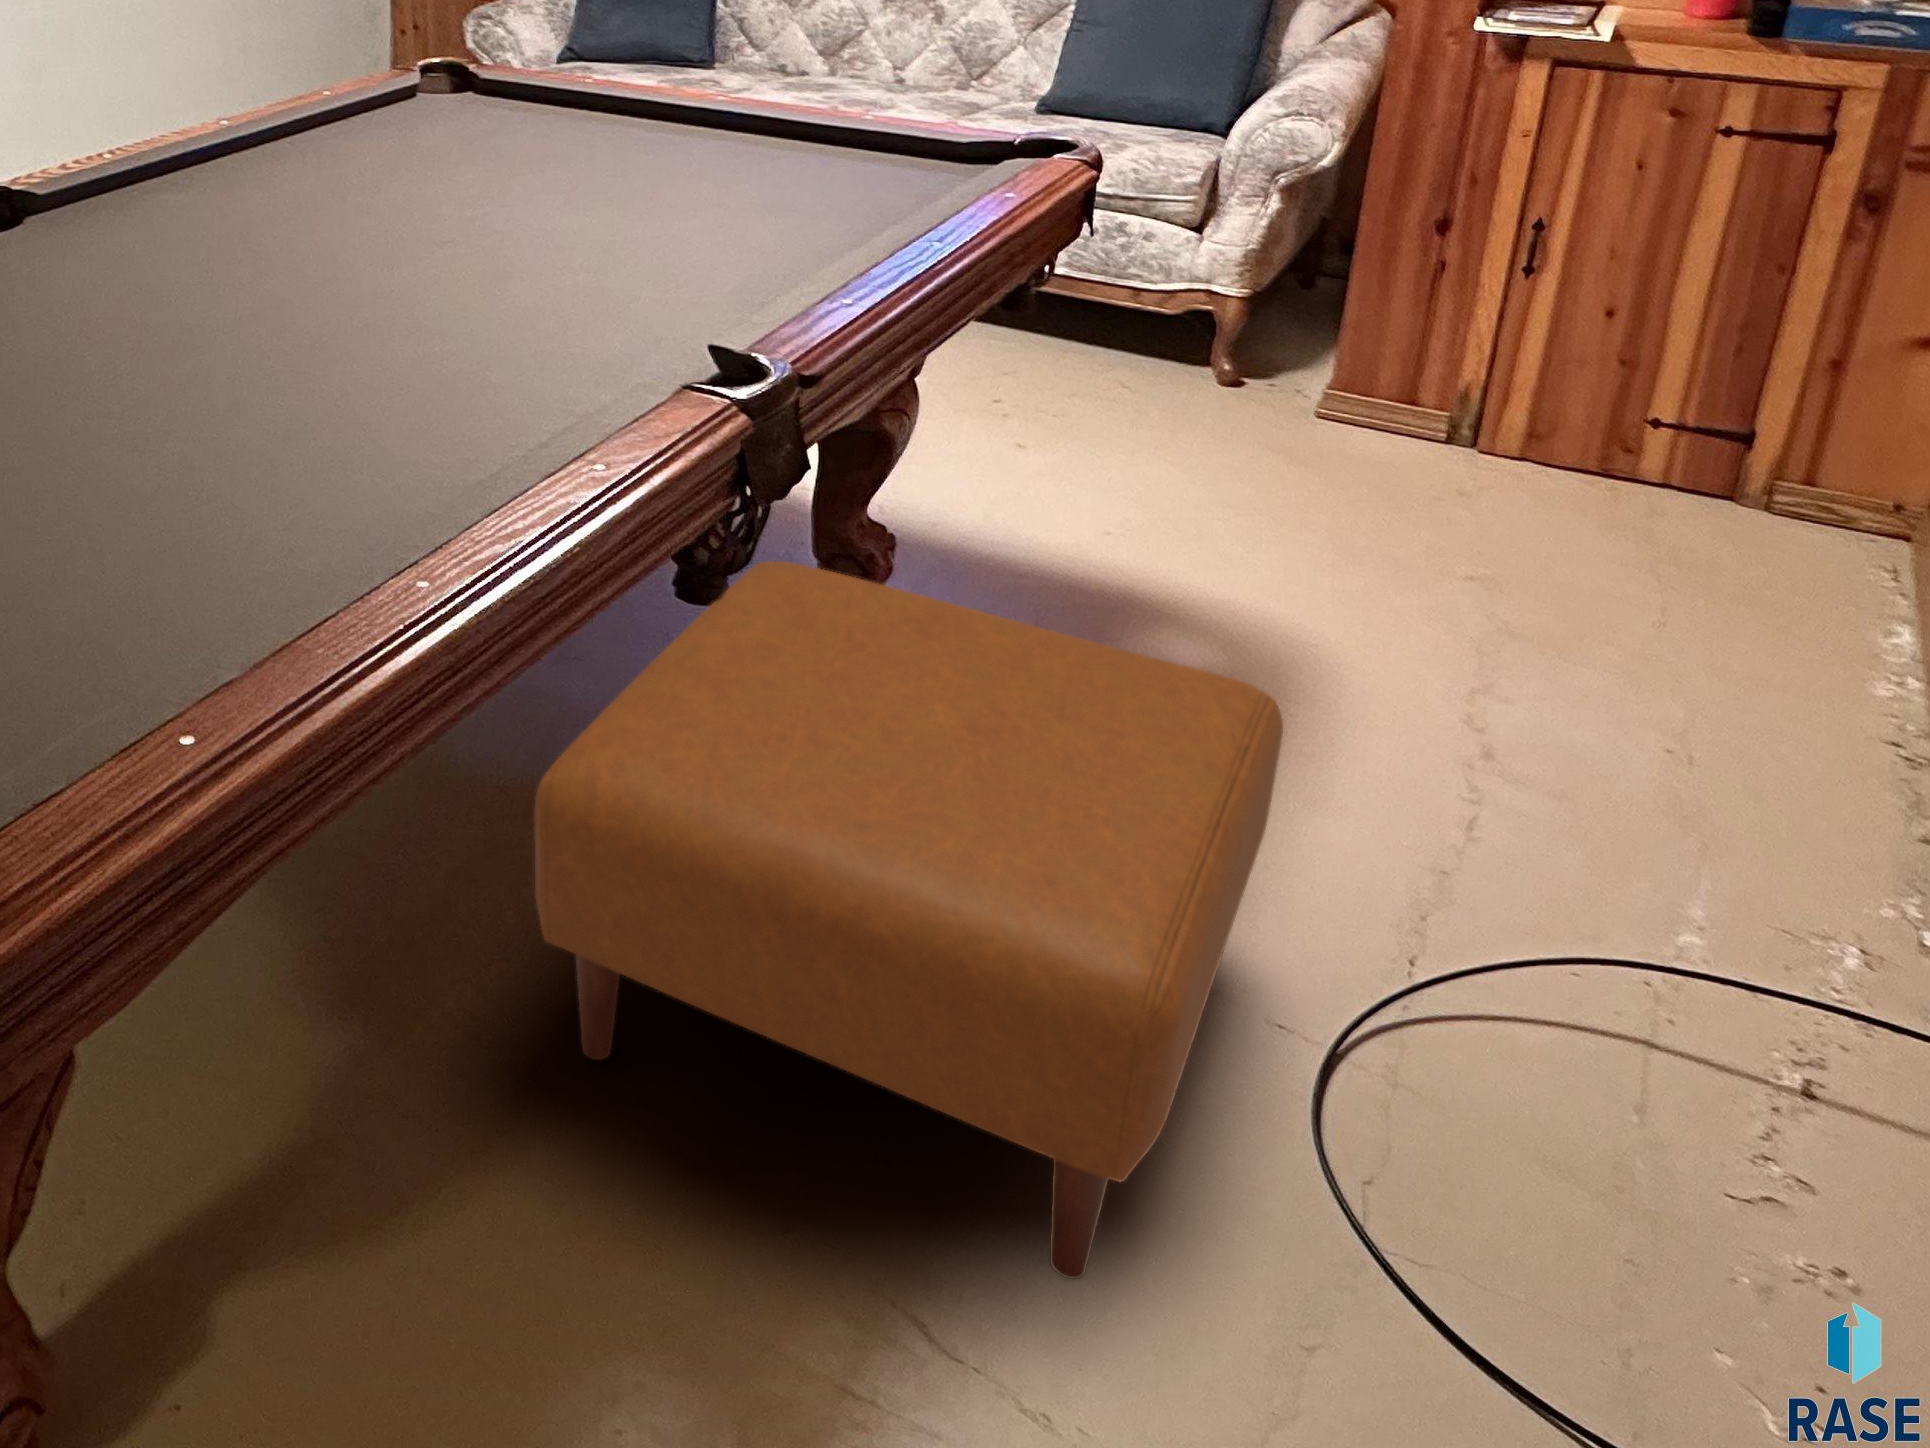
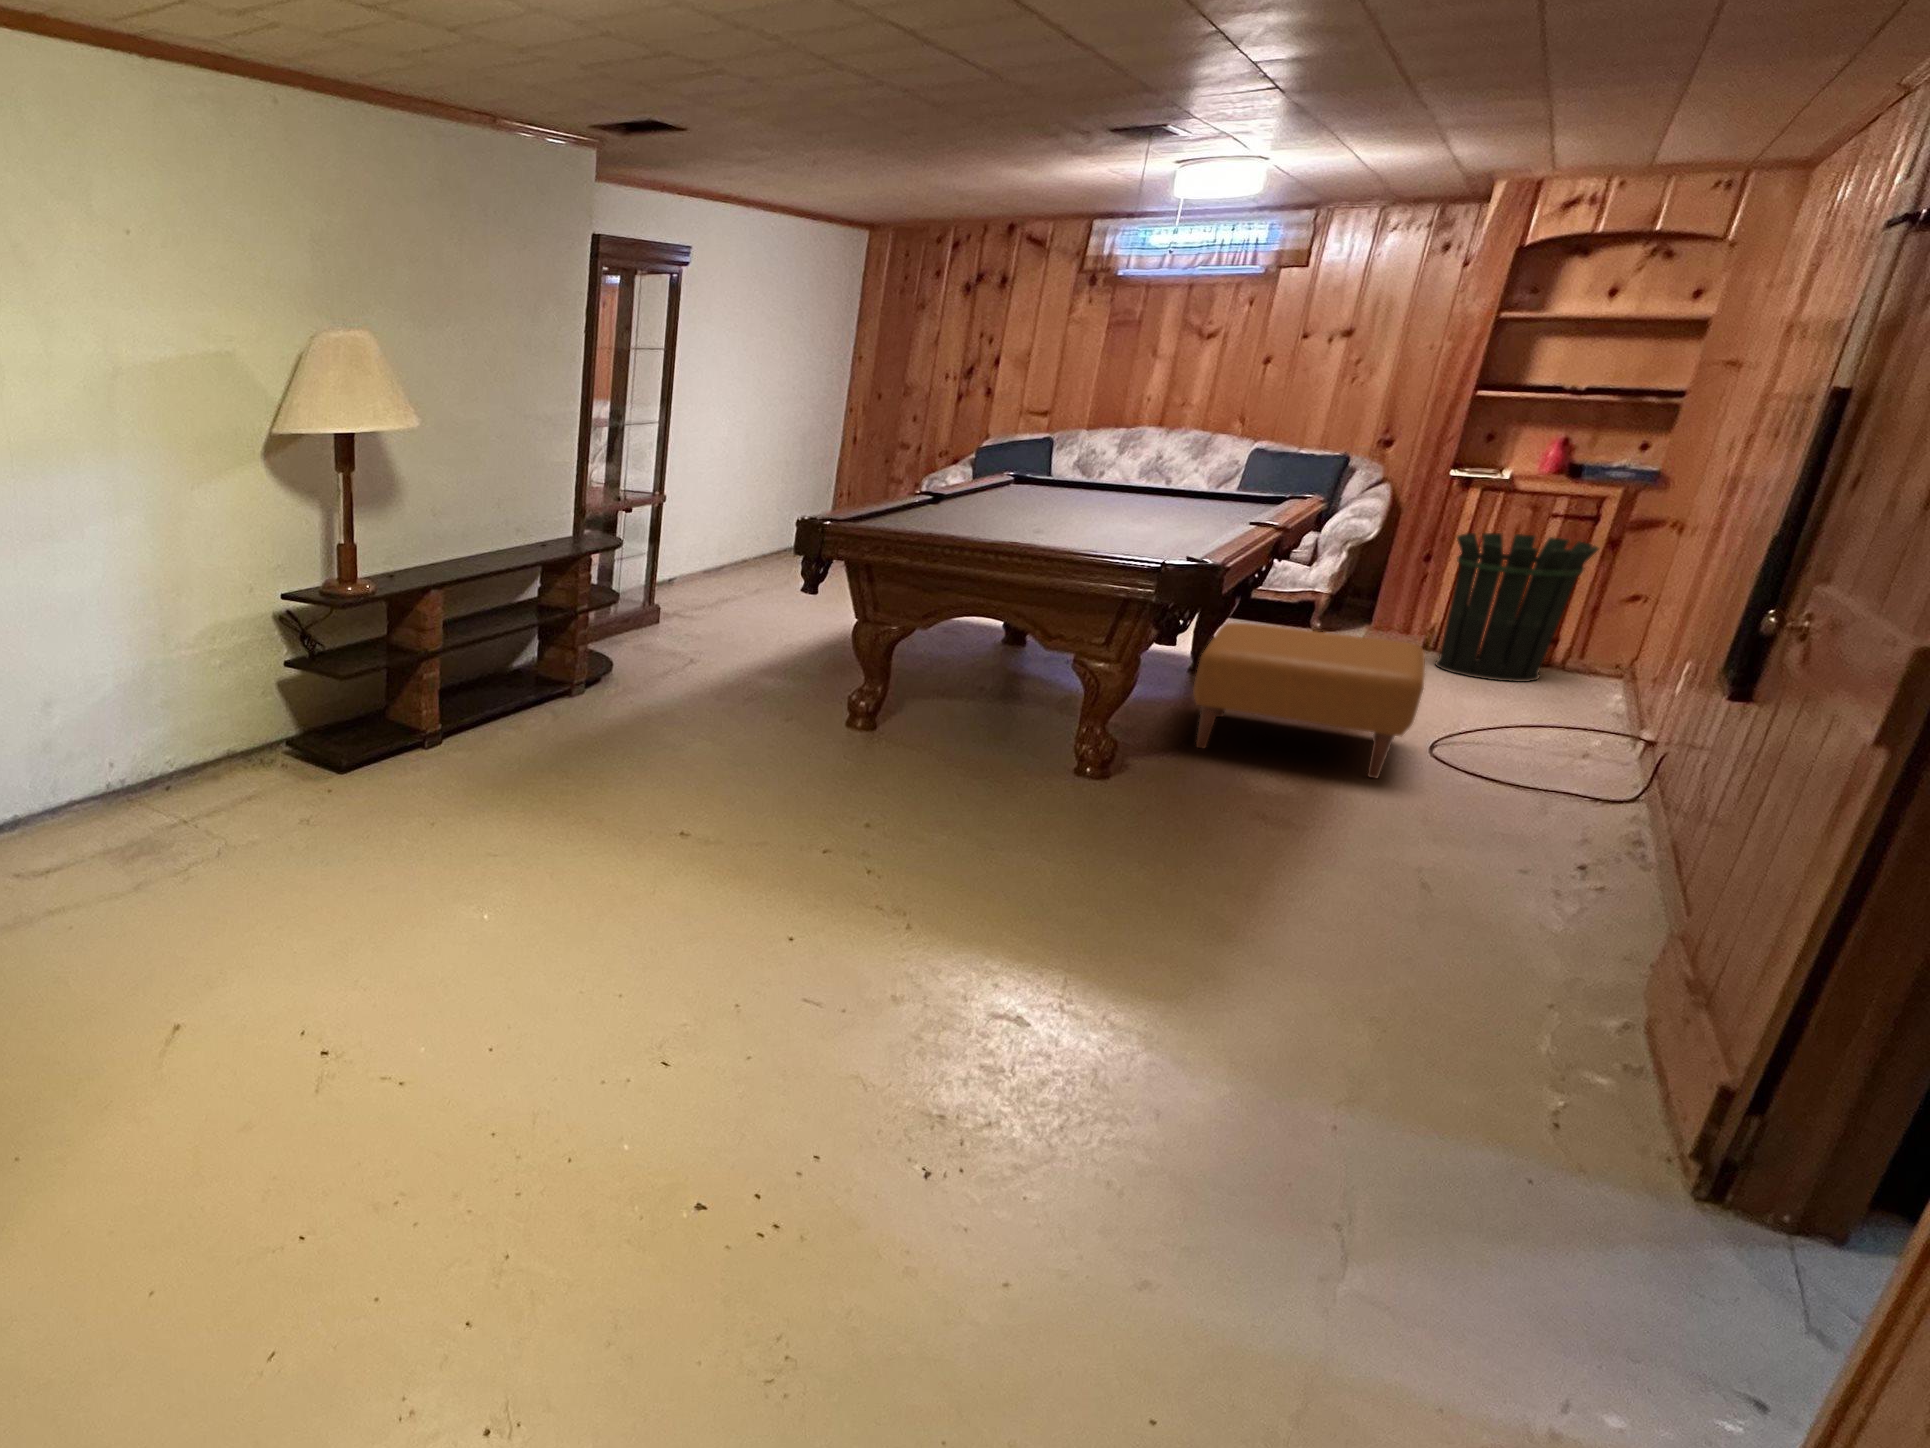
waste bin: none [1463,173,1832,575] -> present [1435,533,1598,682]

